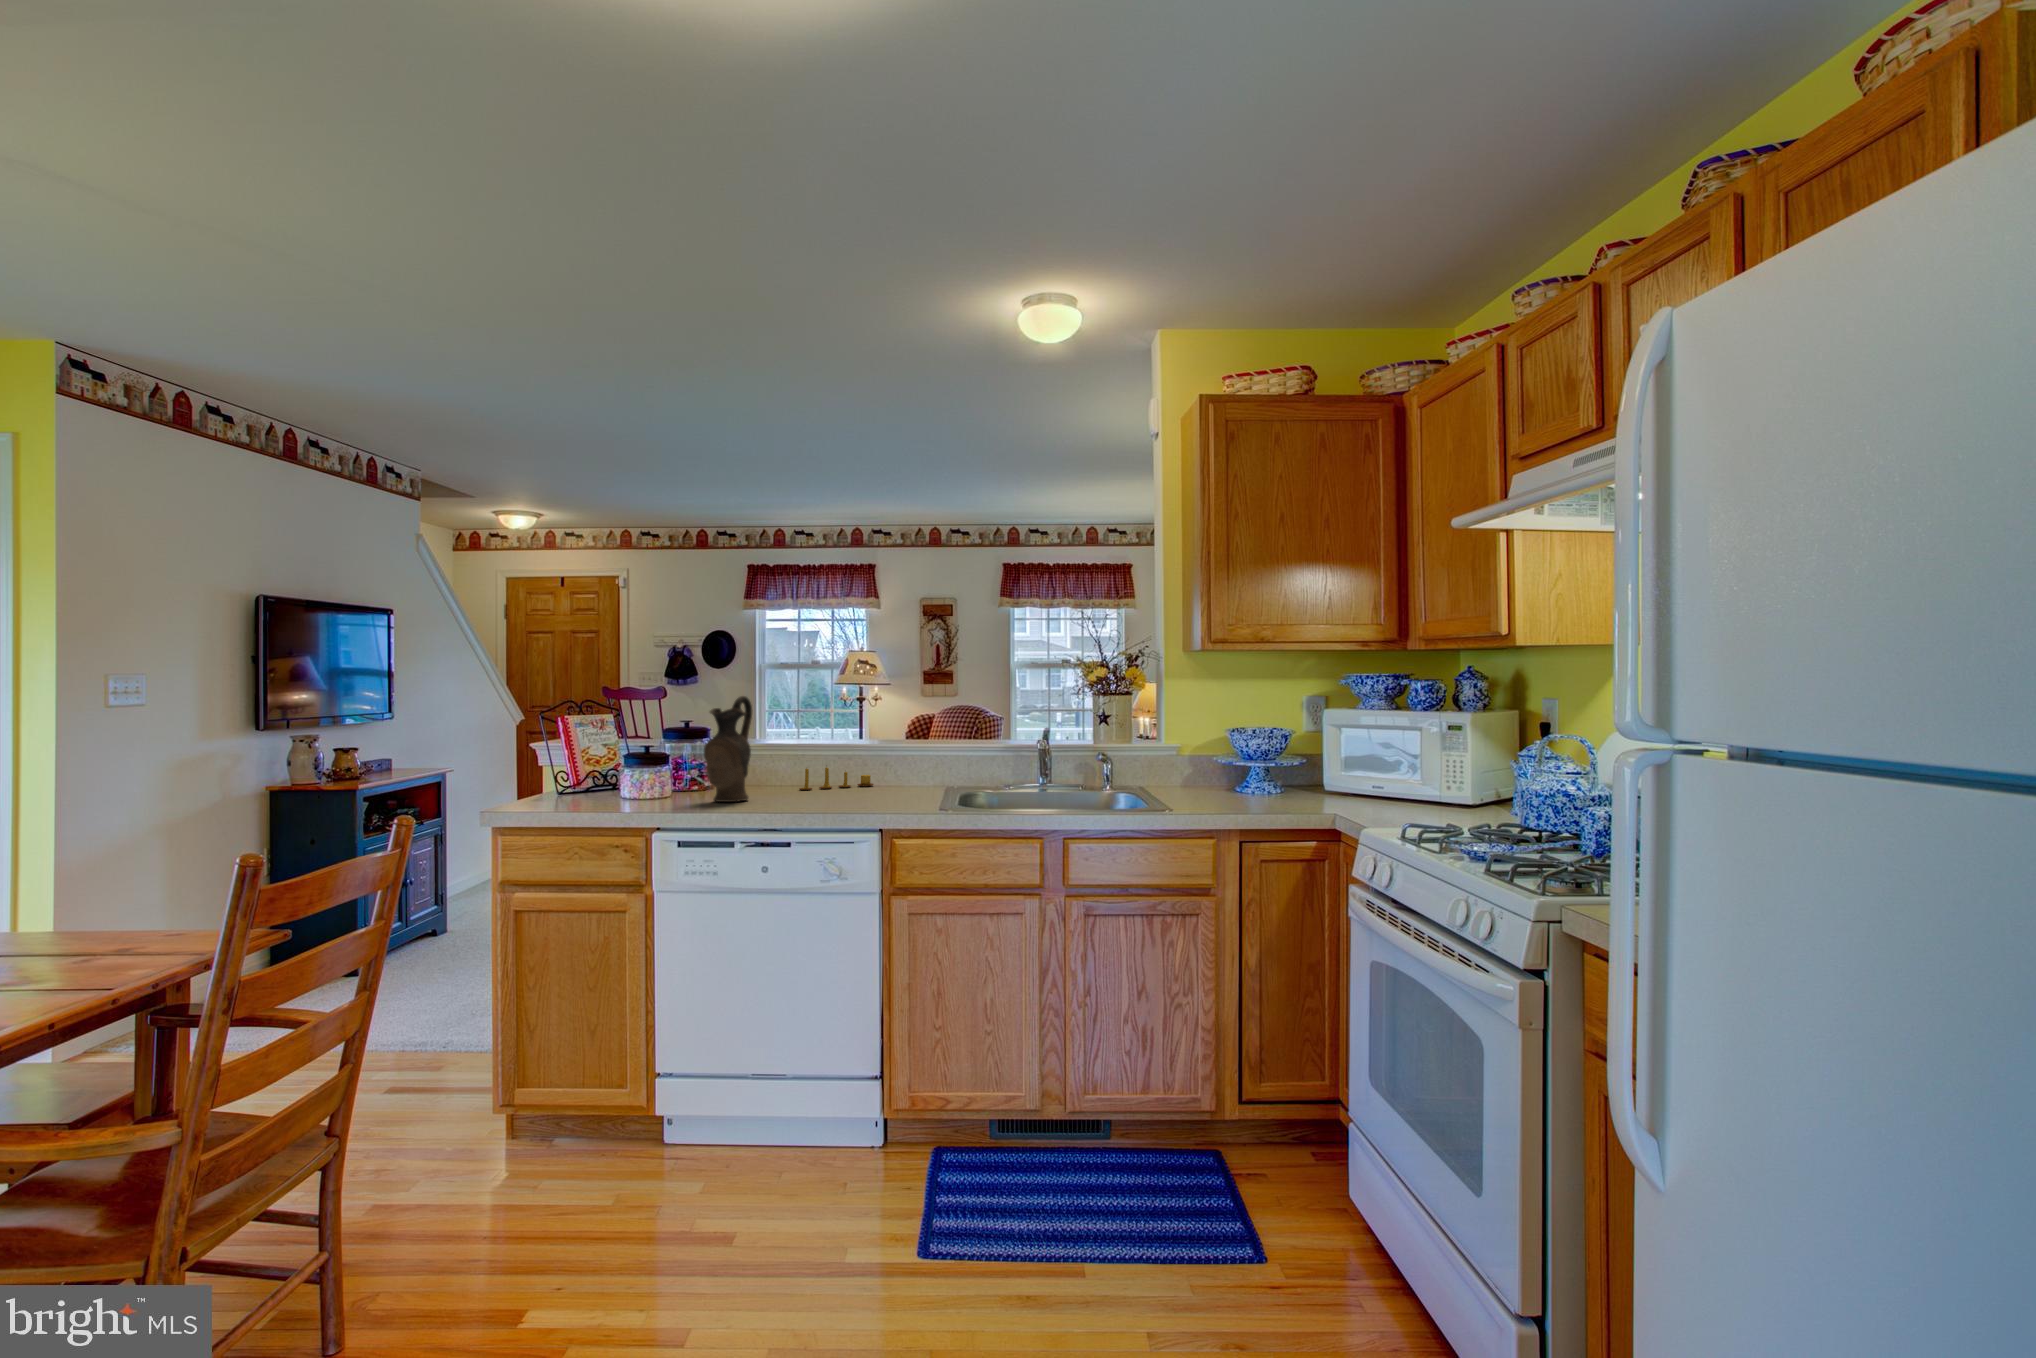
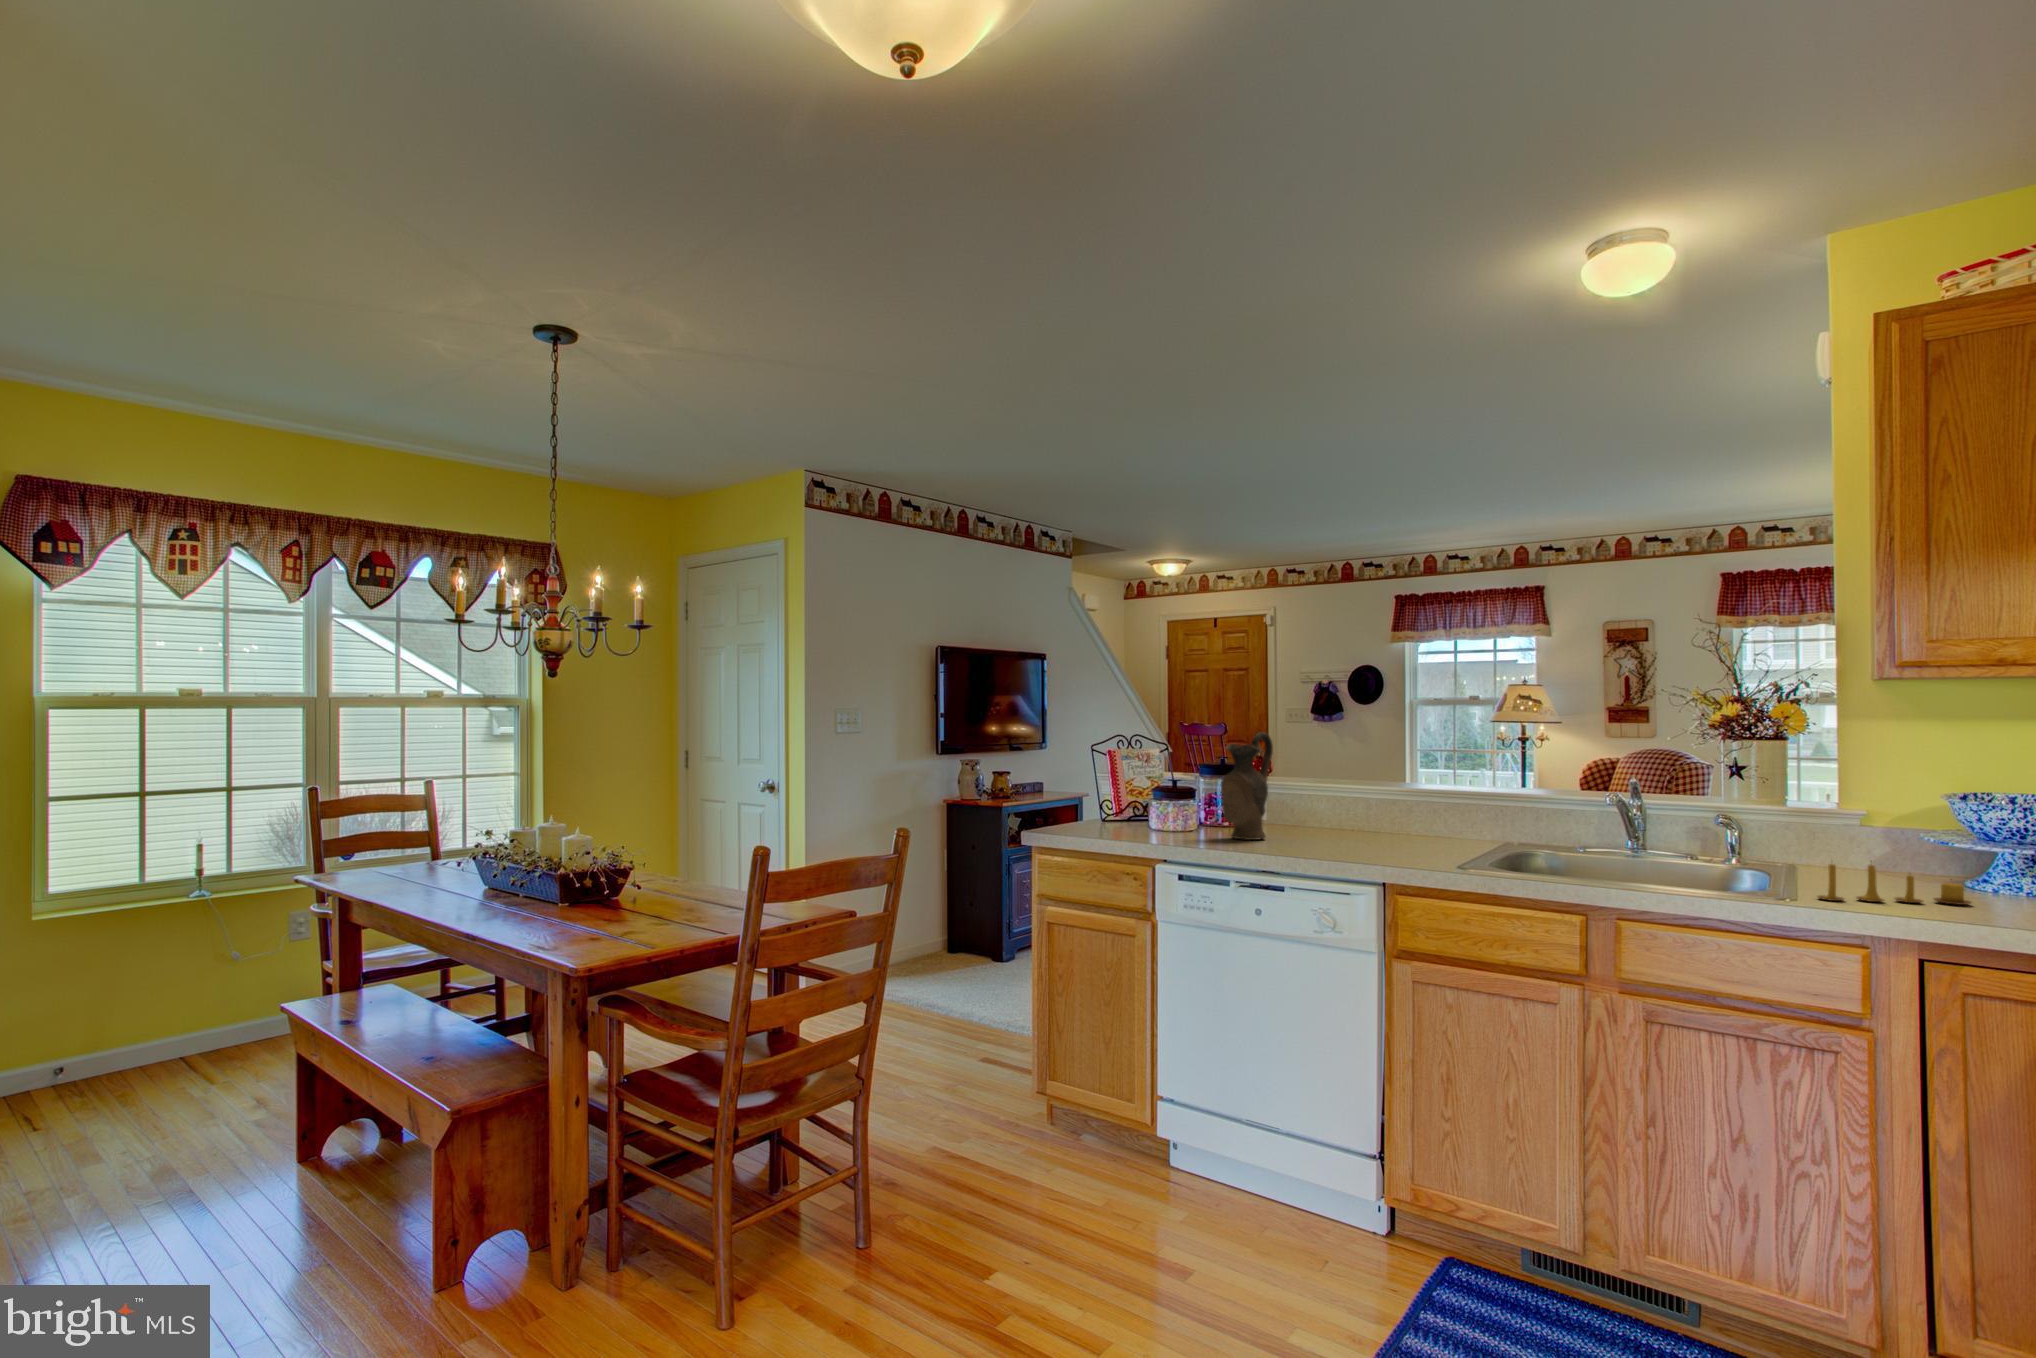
candle: present [799,767,873,790] -> present [1818,861,1971,905]

